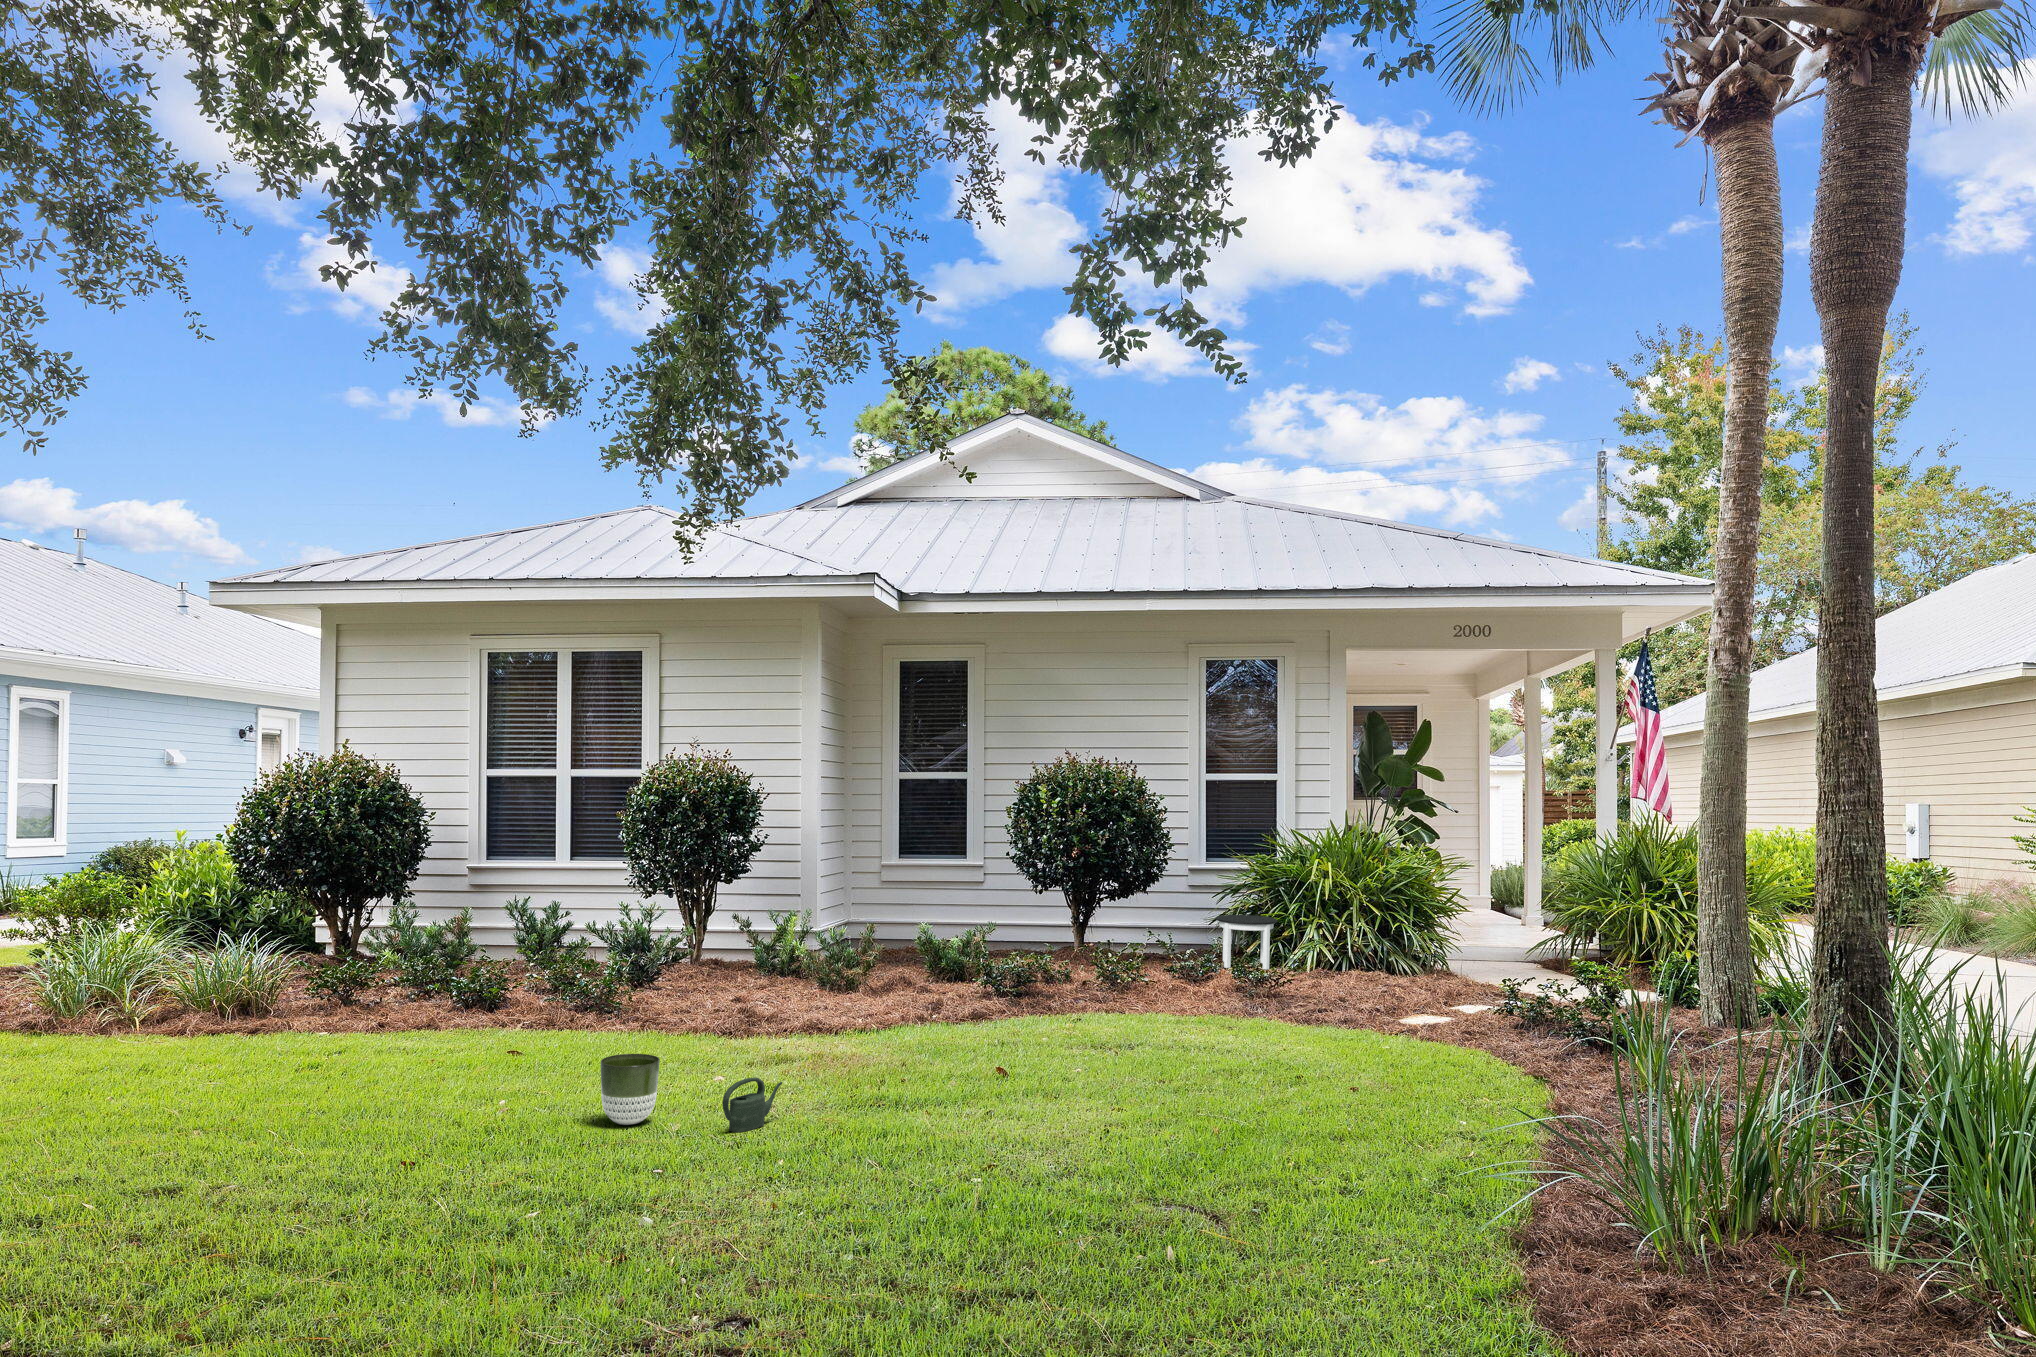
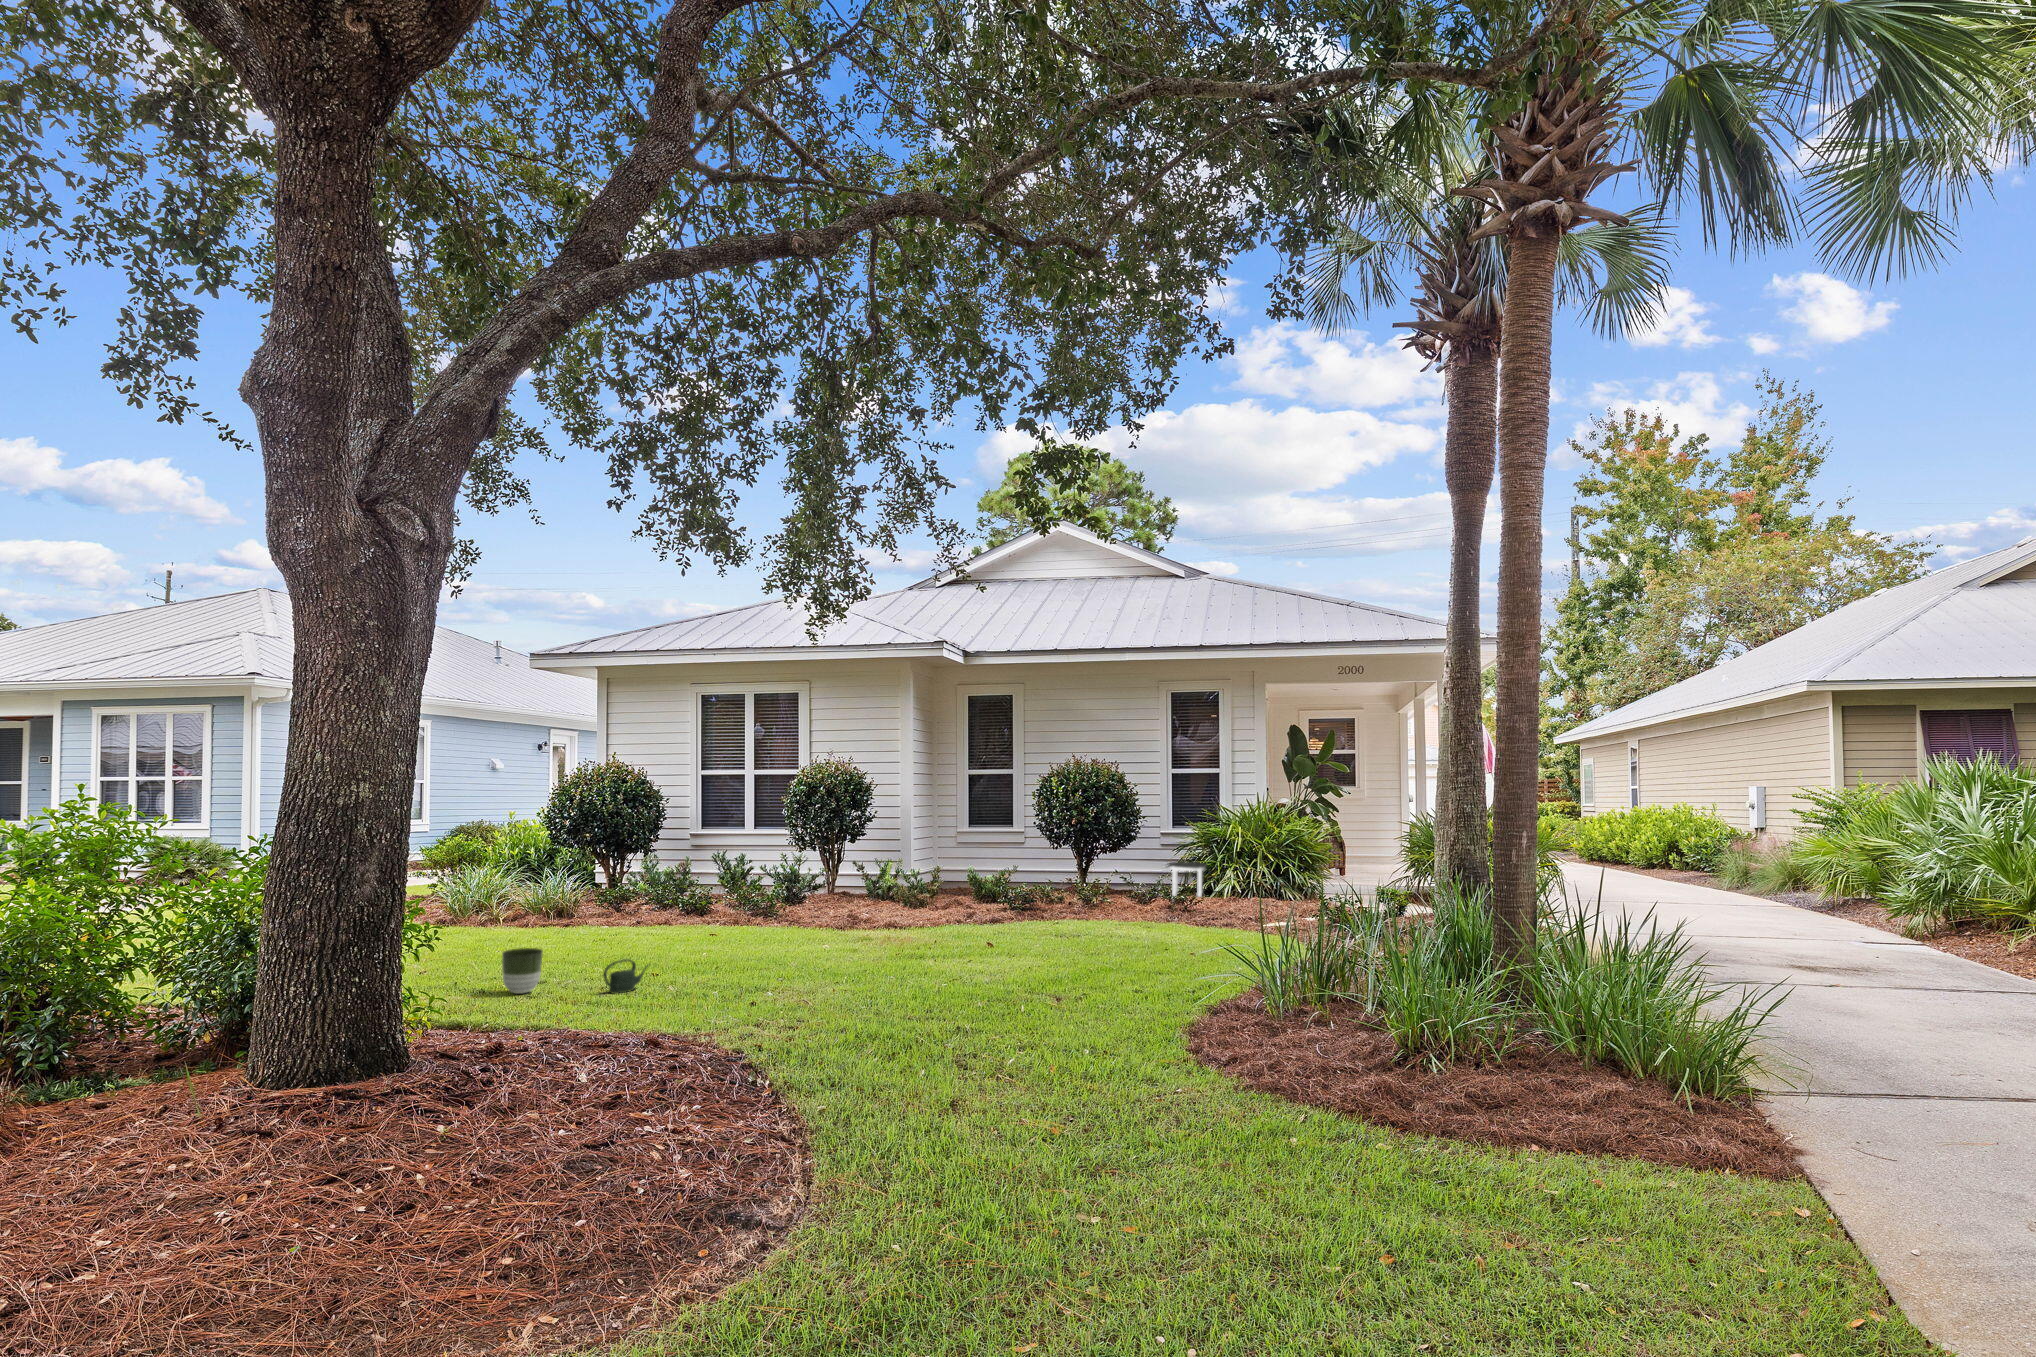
planter: present [601,1054,660,1125] -> present [502,948,543,994]
watering can: present [722,1078,782,1132] -> present [603,959,649,994]

